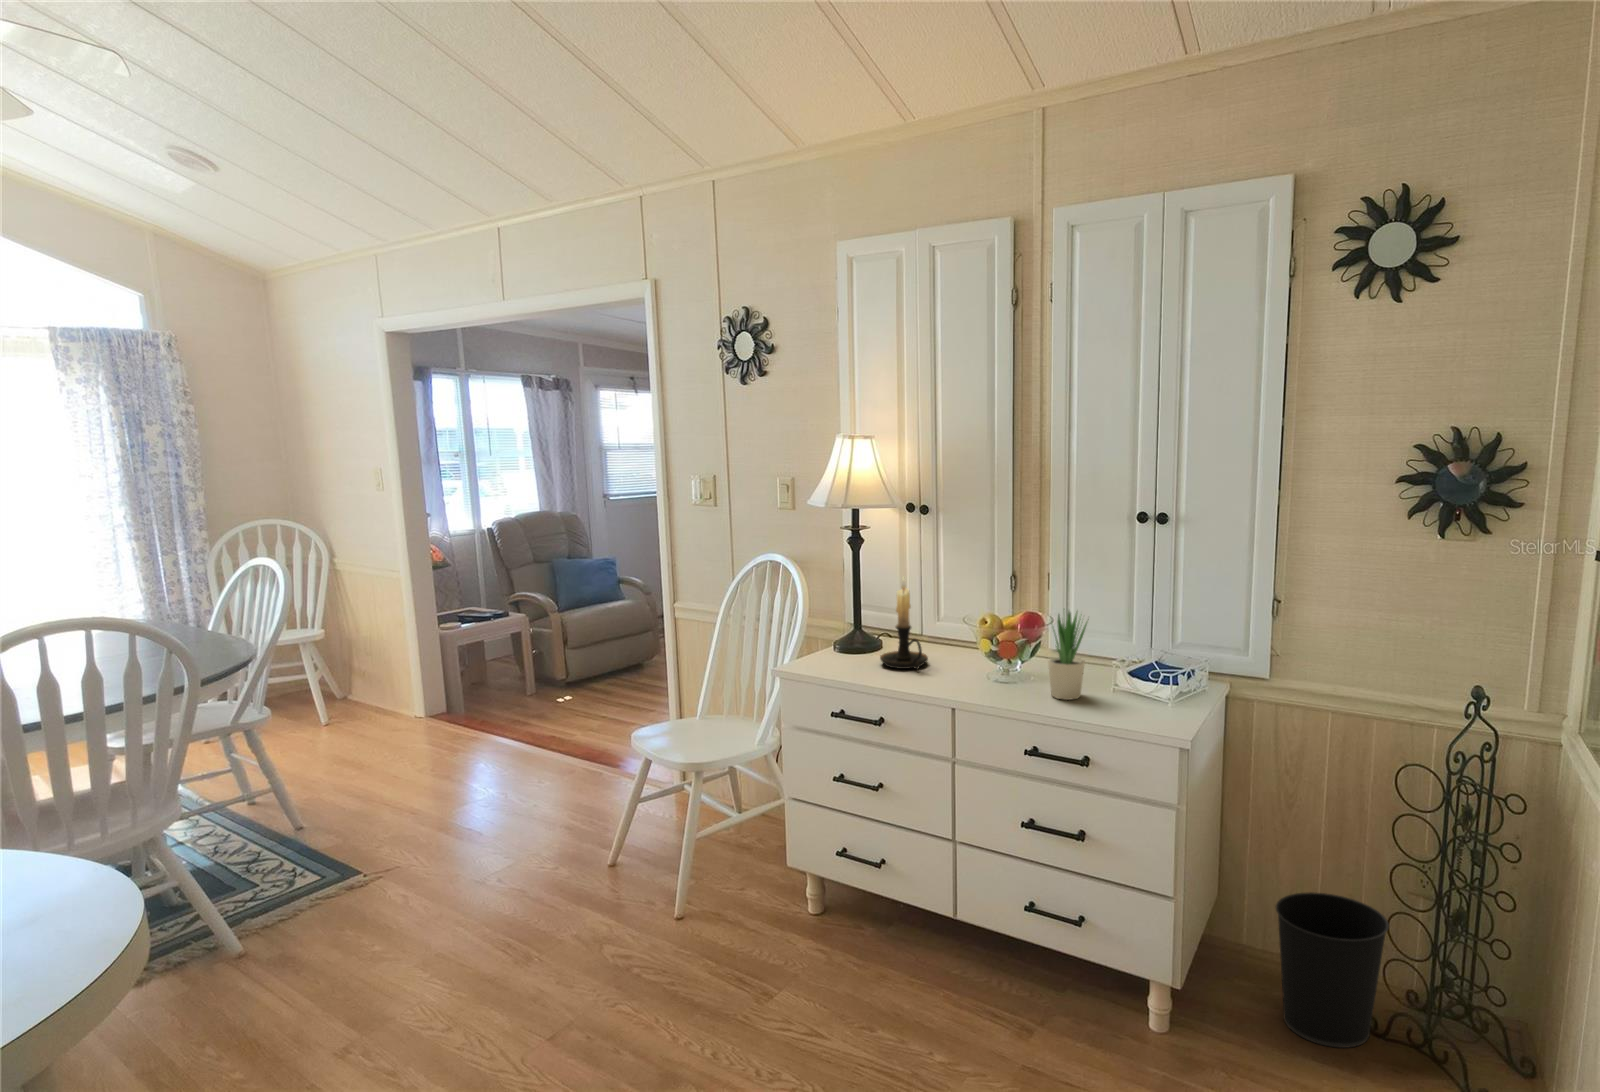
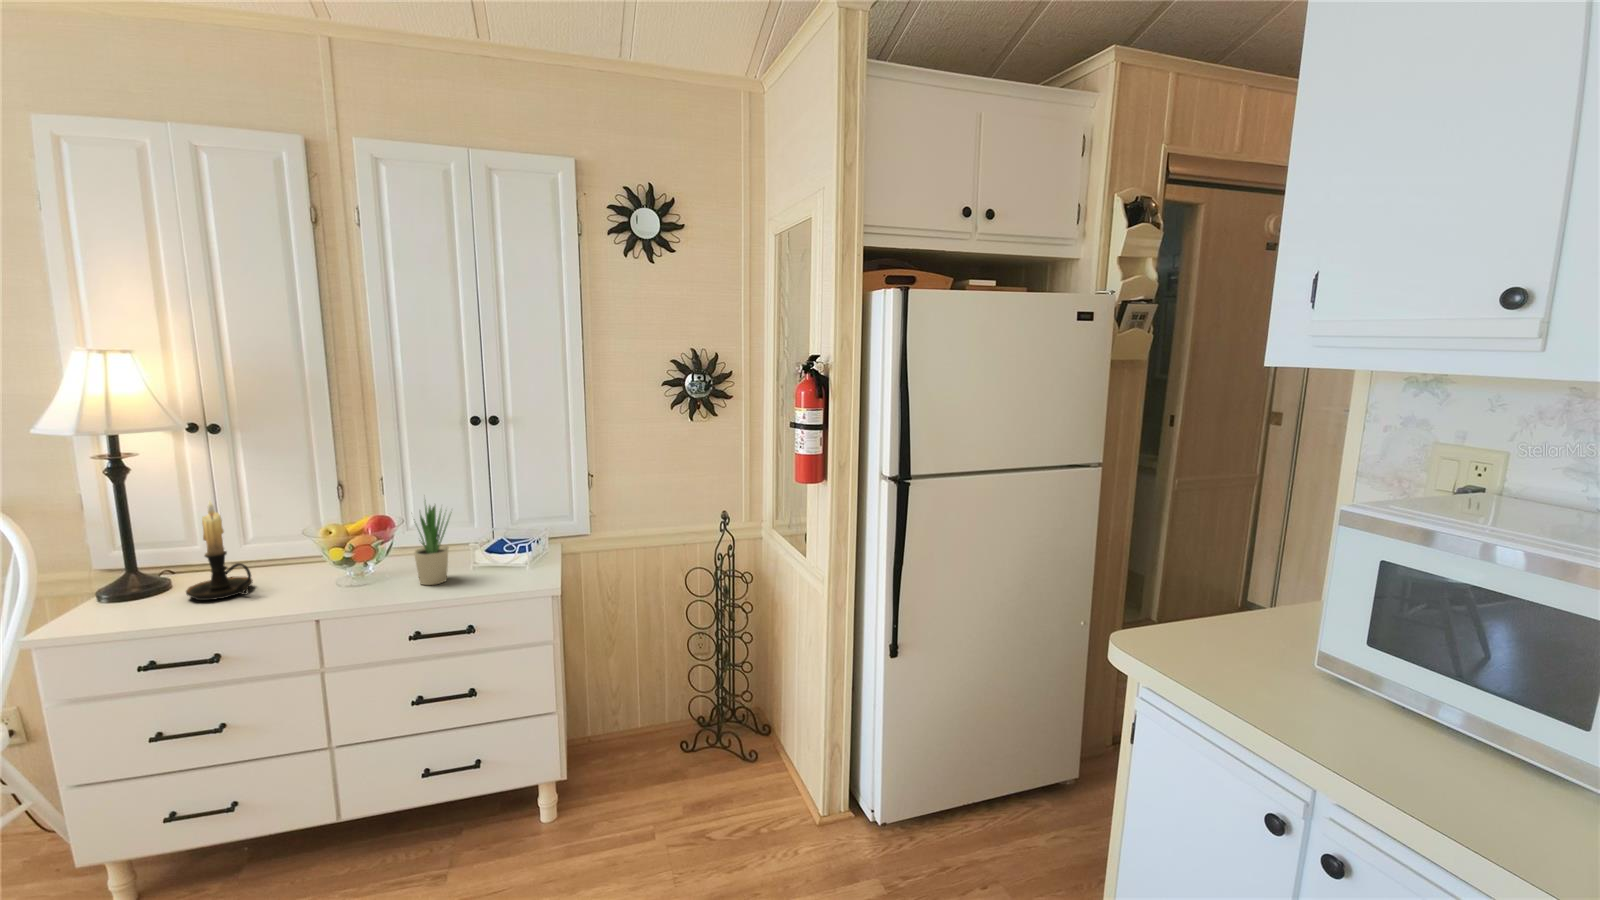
wastebasket: present [1276,892,1389,1048] -> none [615,665,687,771]

